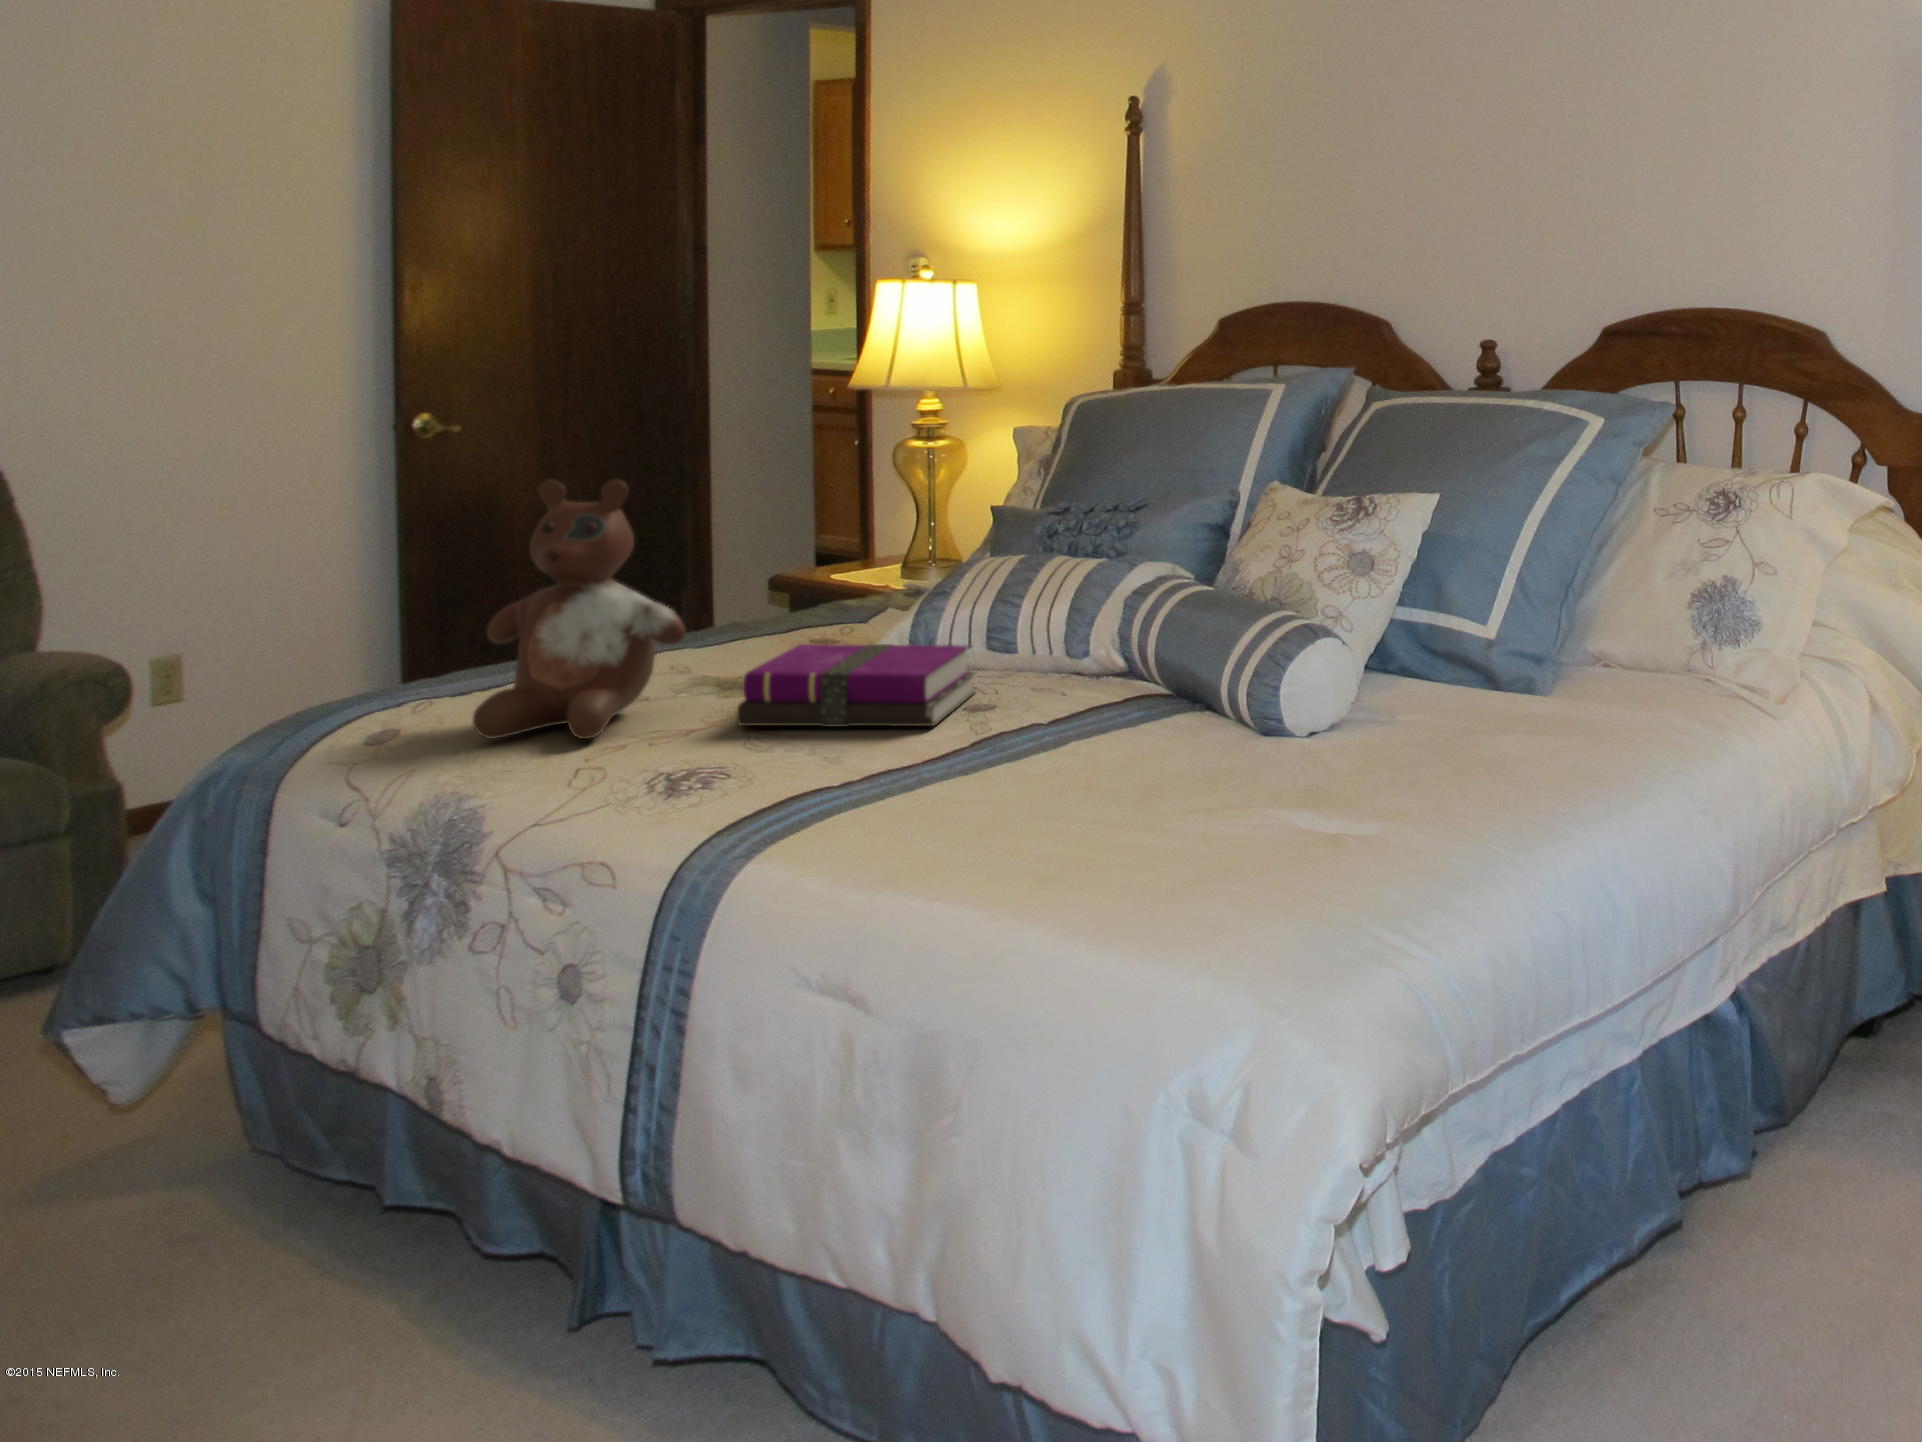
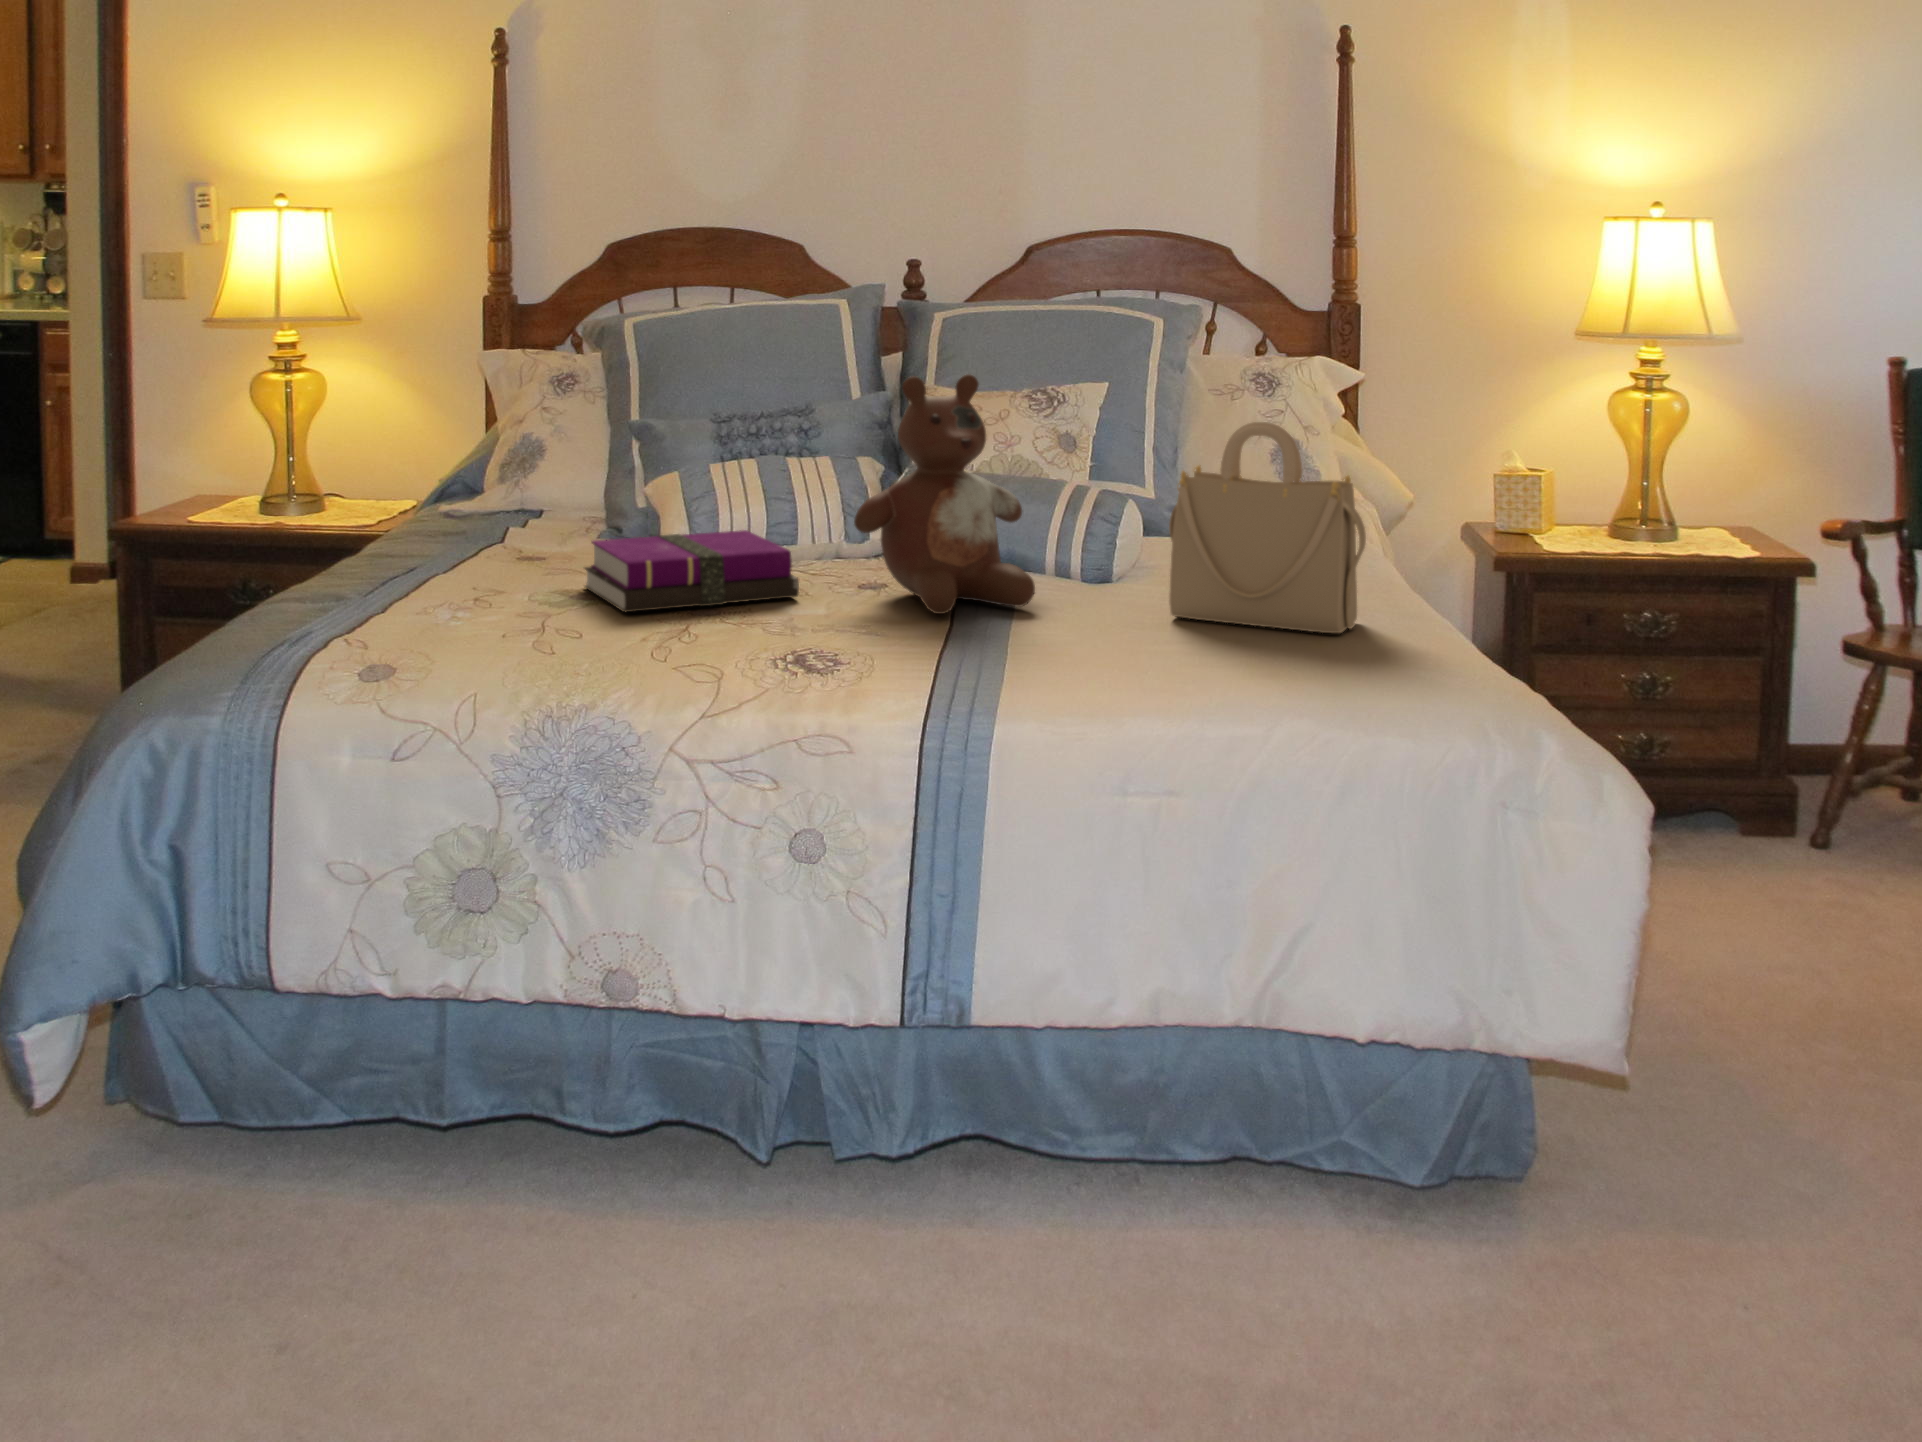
stuffed bear: present [473,480,685,739] -> present [854,374,1035,614]
handbag: none [1209,569,1405,848] -> present [1169,422,1366,633]

